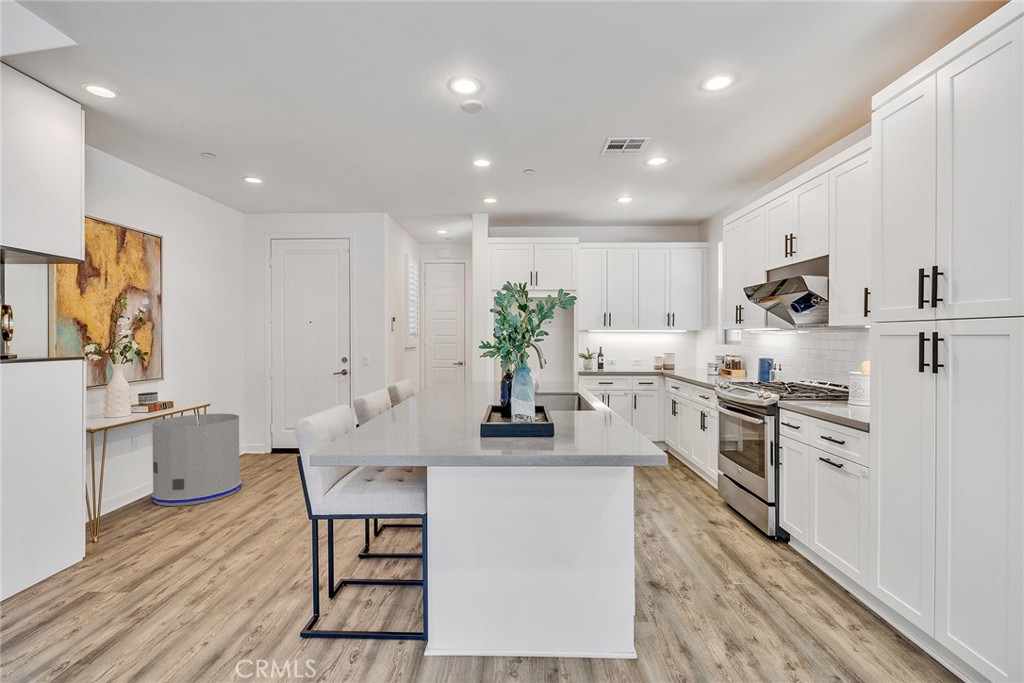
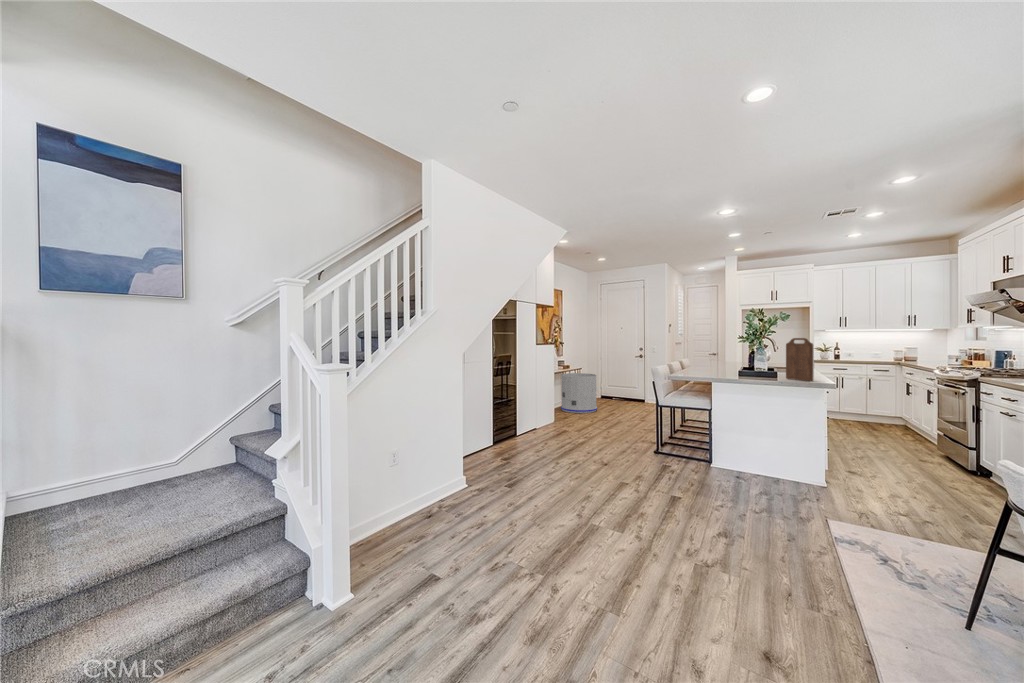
cutting board: none [568,349,617,442] -> present [786,338,814,381]

